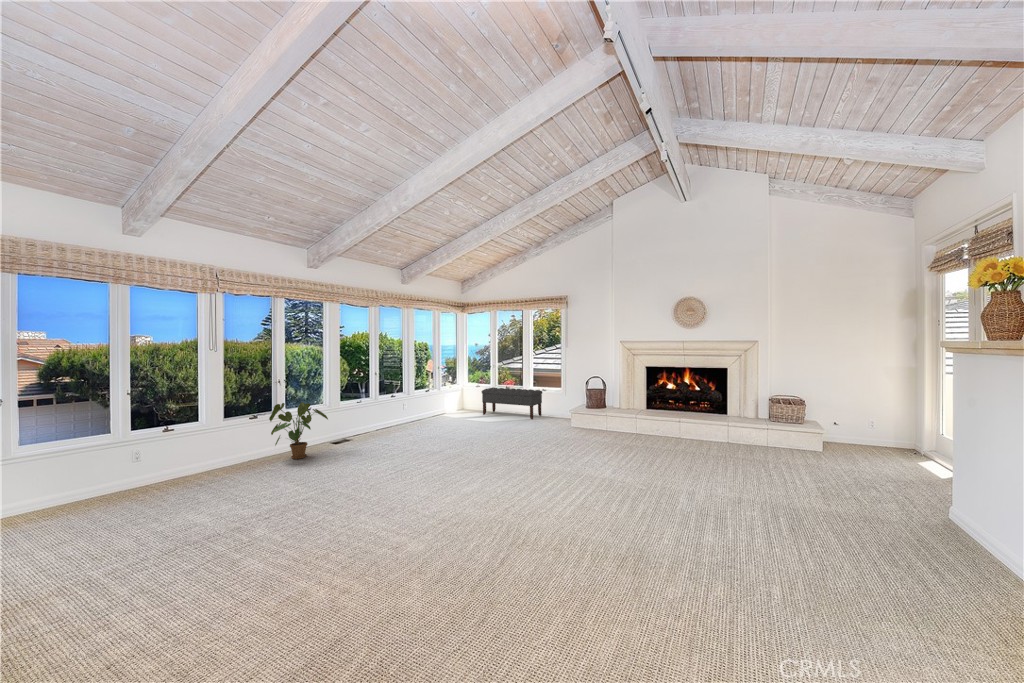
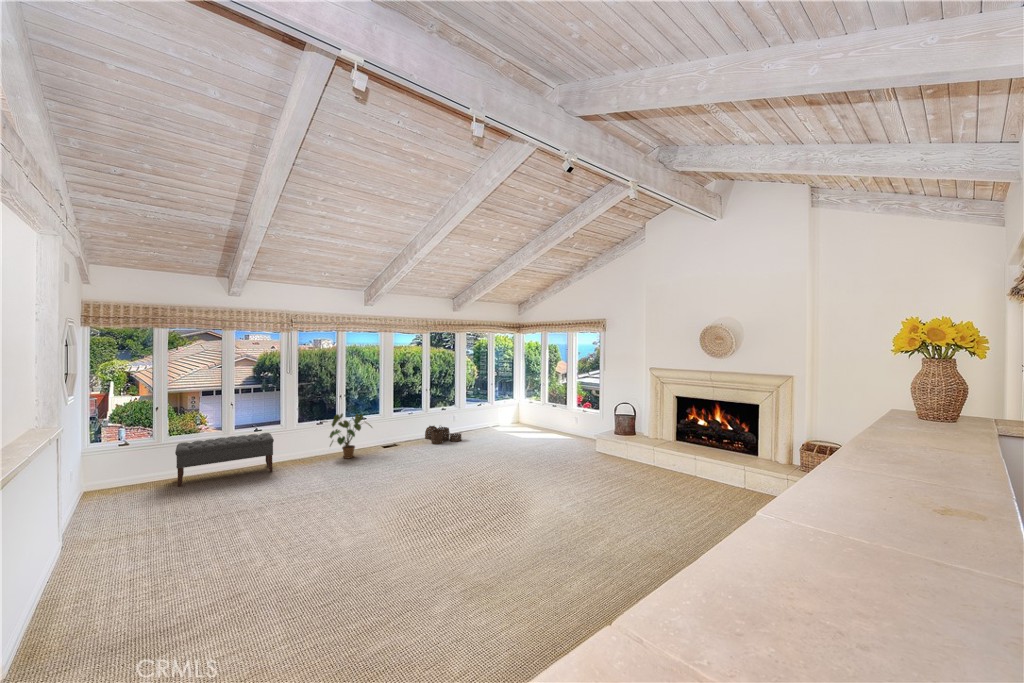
bench: present [482,388,542,419] -> present [175,433,274,487]
woven basket: none [376,414,422,435] -> present [425,426,461,444]

